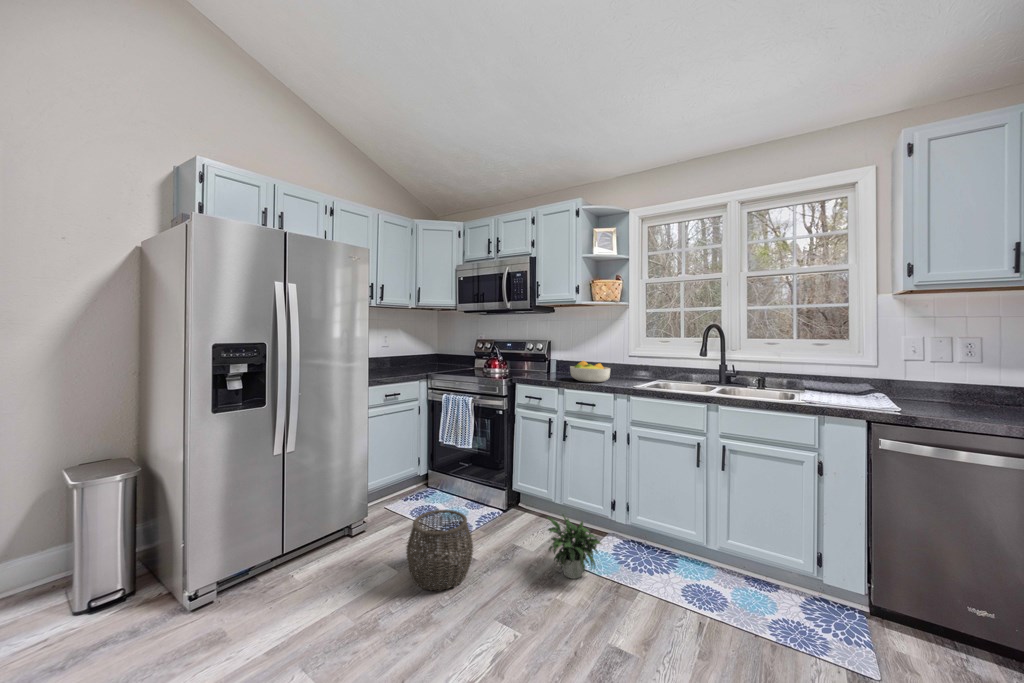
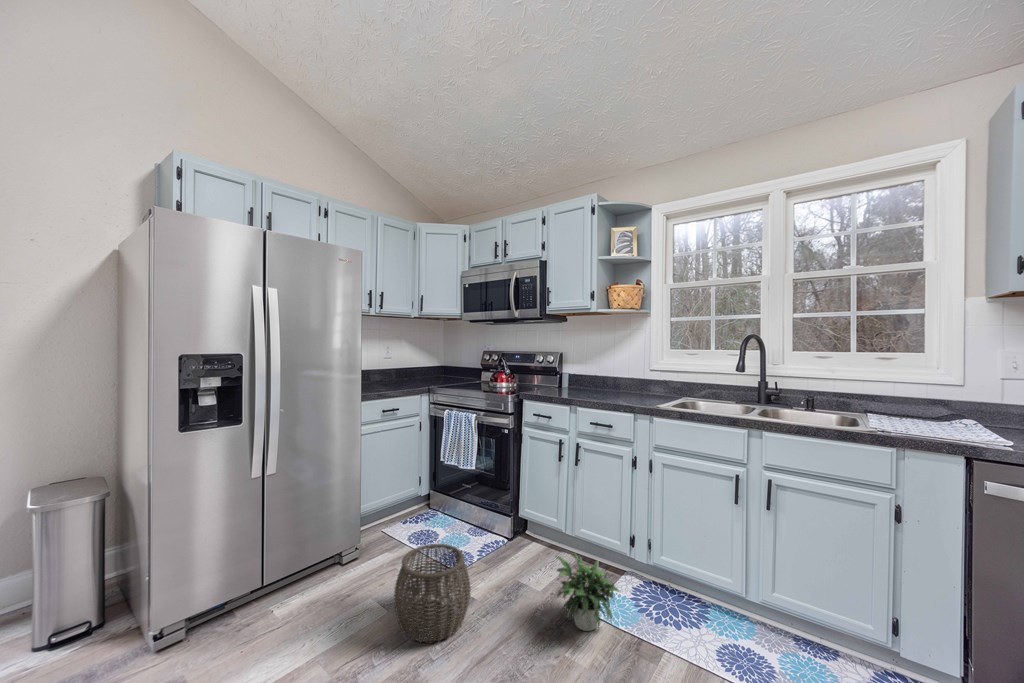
fruit bowl: present [570,361,610,382] -> none [584,374,629,399]

